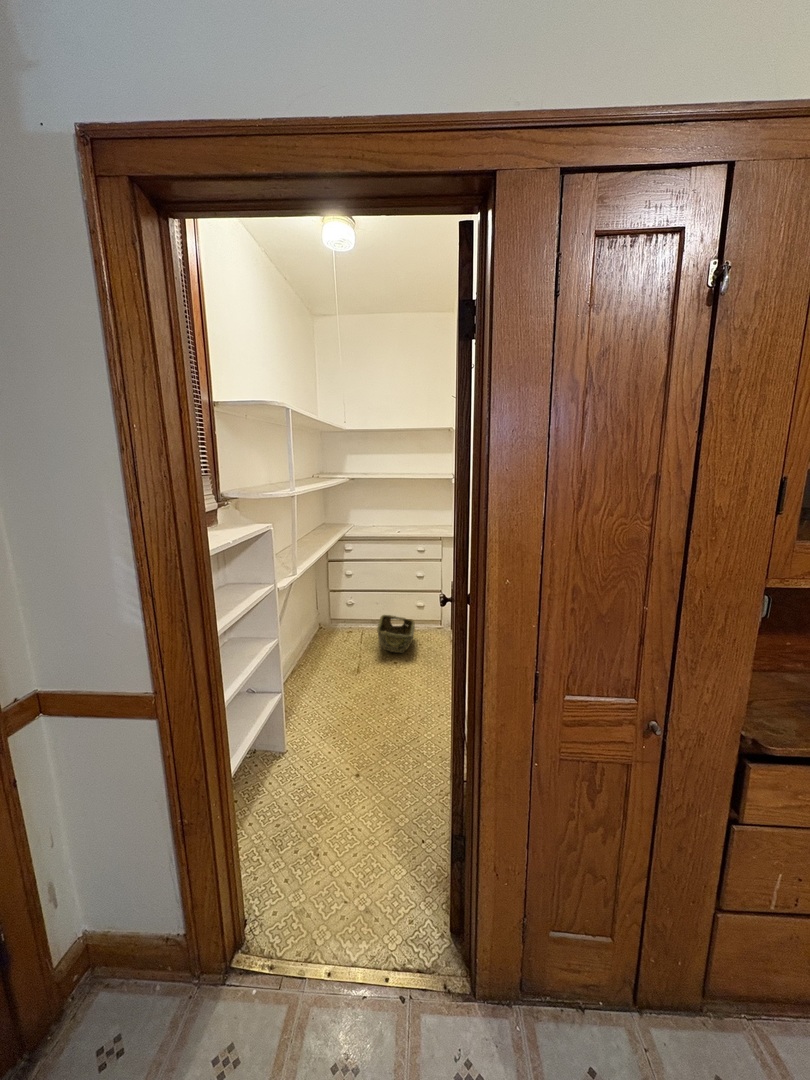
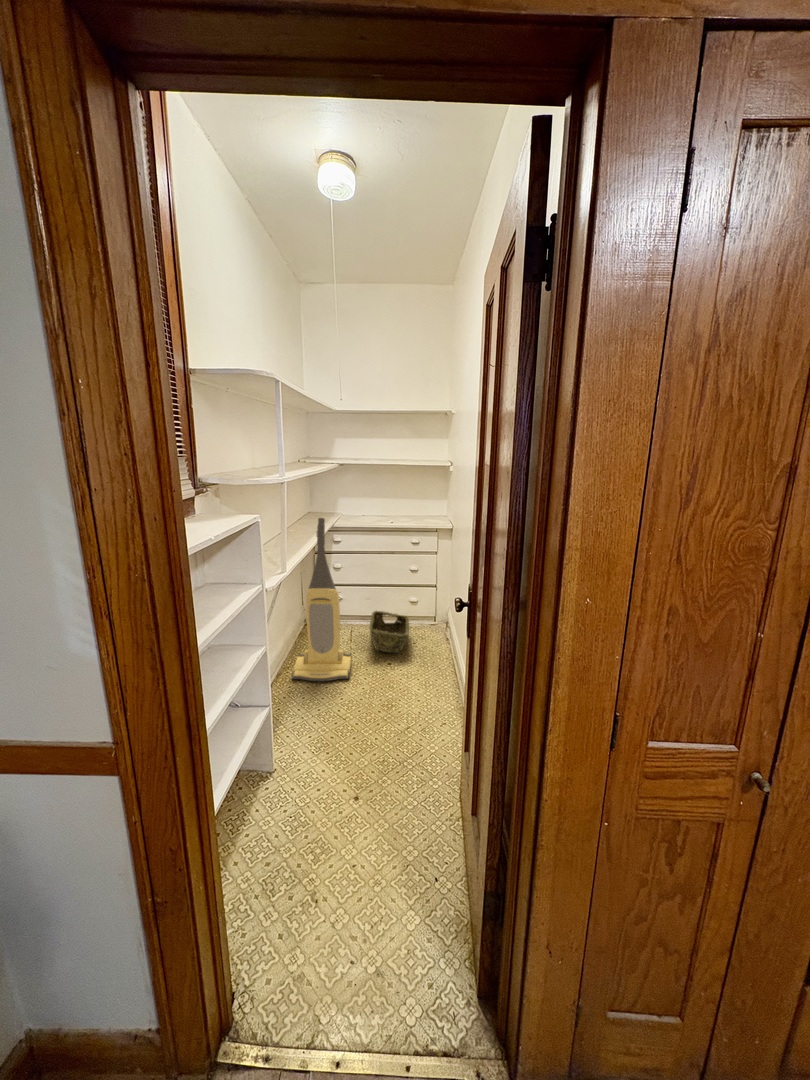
vacuum cleaner: none [305,529,360,677] -> present [292,518,351,681]

